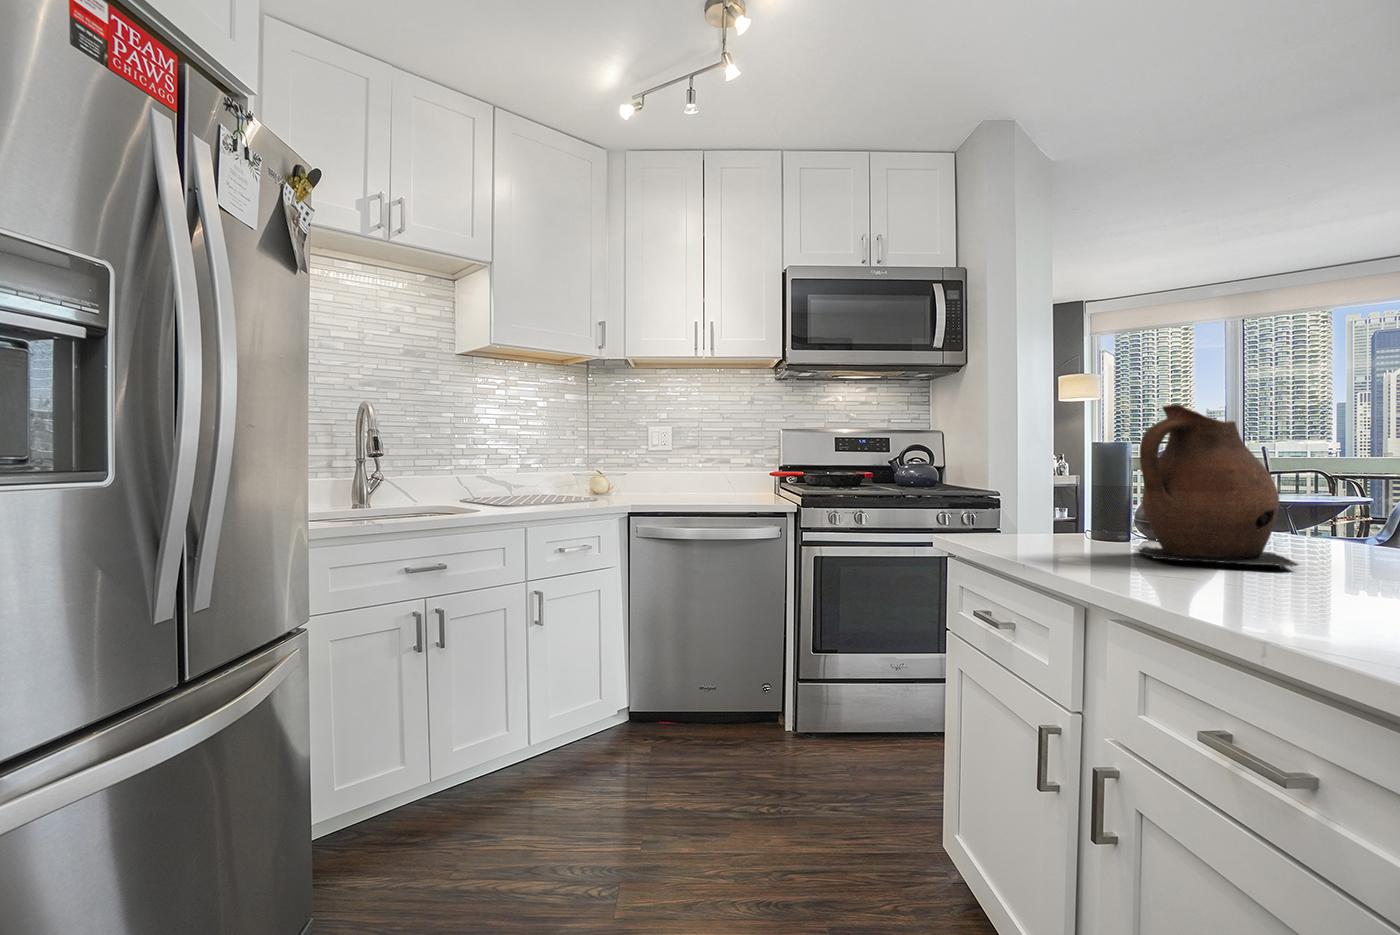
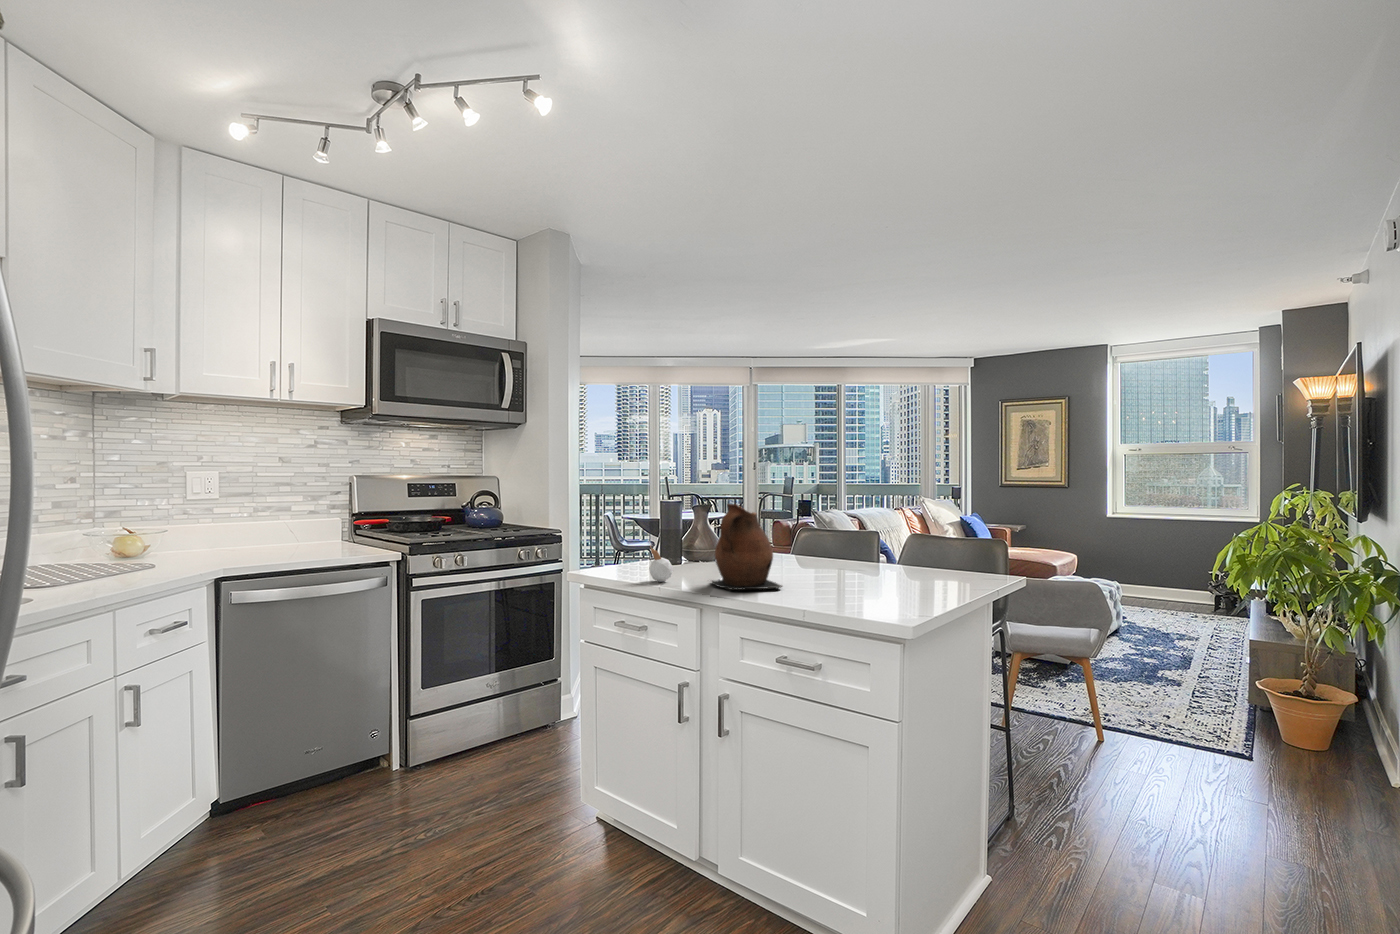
candle: none [1033,479,1076,543] -> present [649,546,673,582]

